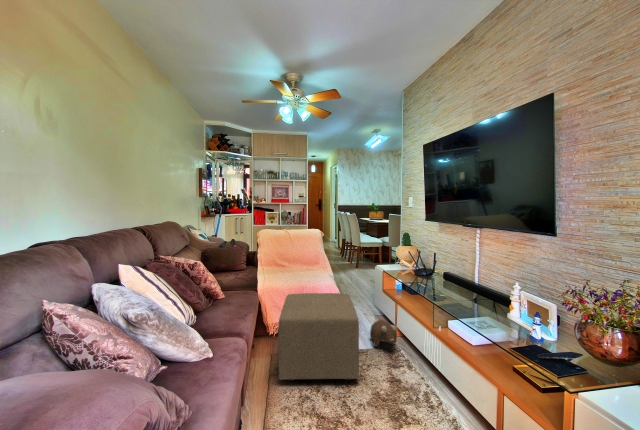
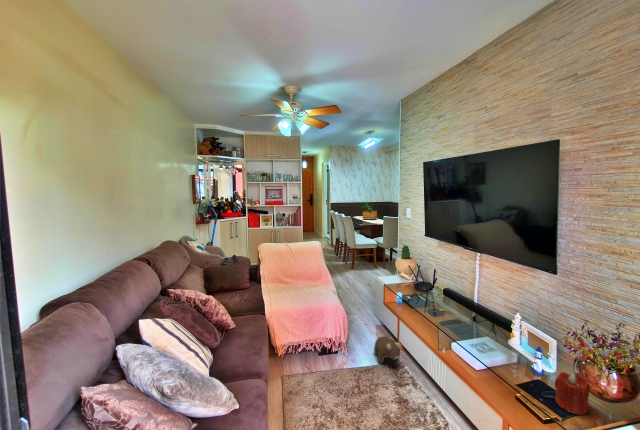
ottoman: present [278,293,359,381] -> none [292,314,369,407]
candle: none [550,330,588,374] -> present [555,372,590,415]

